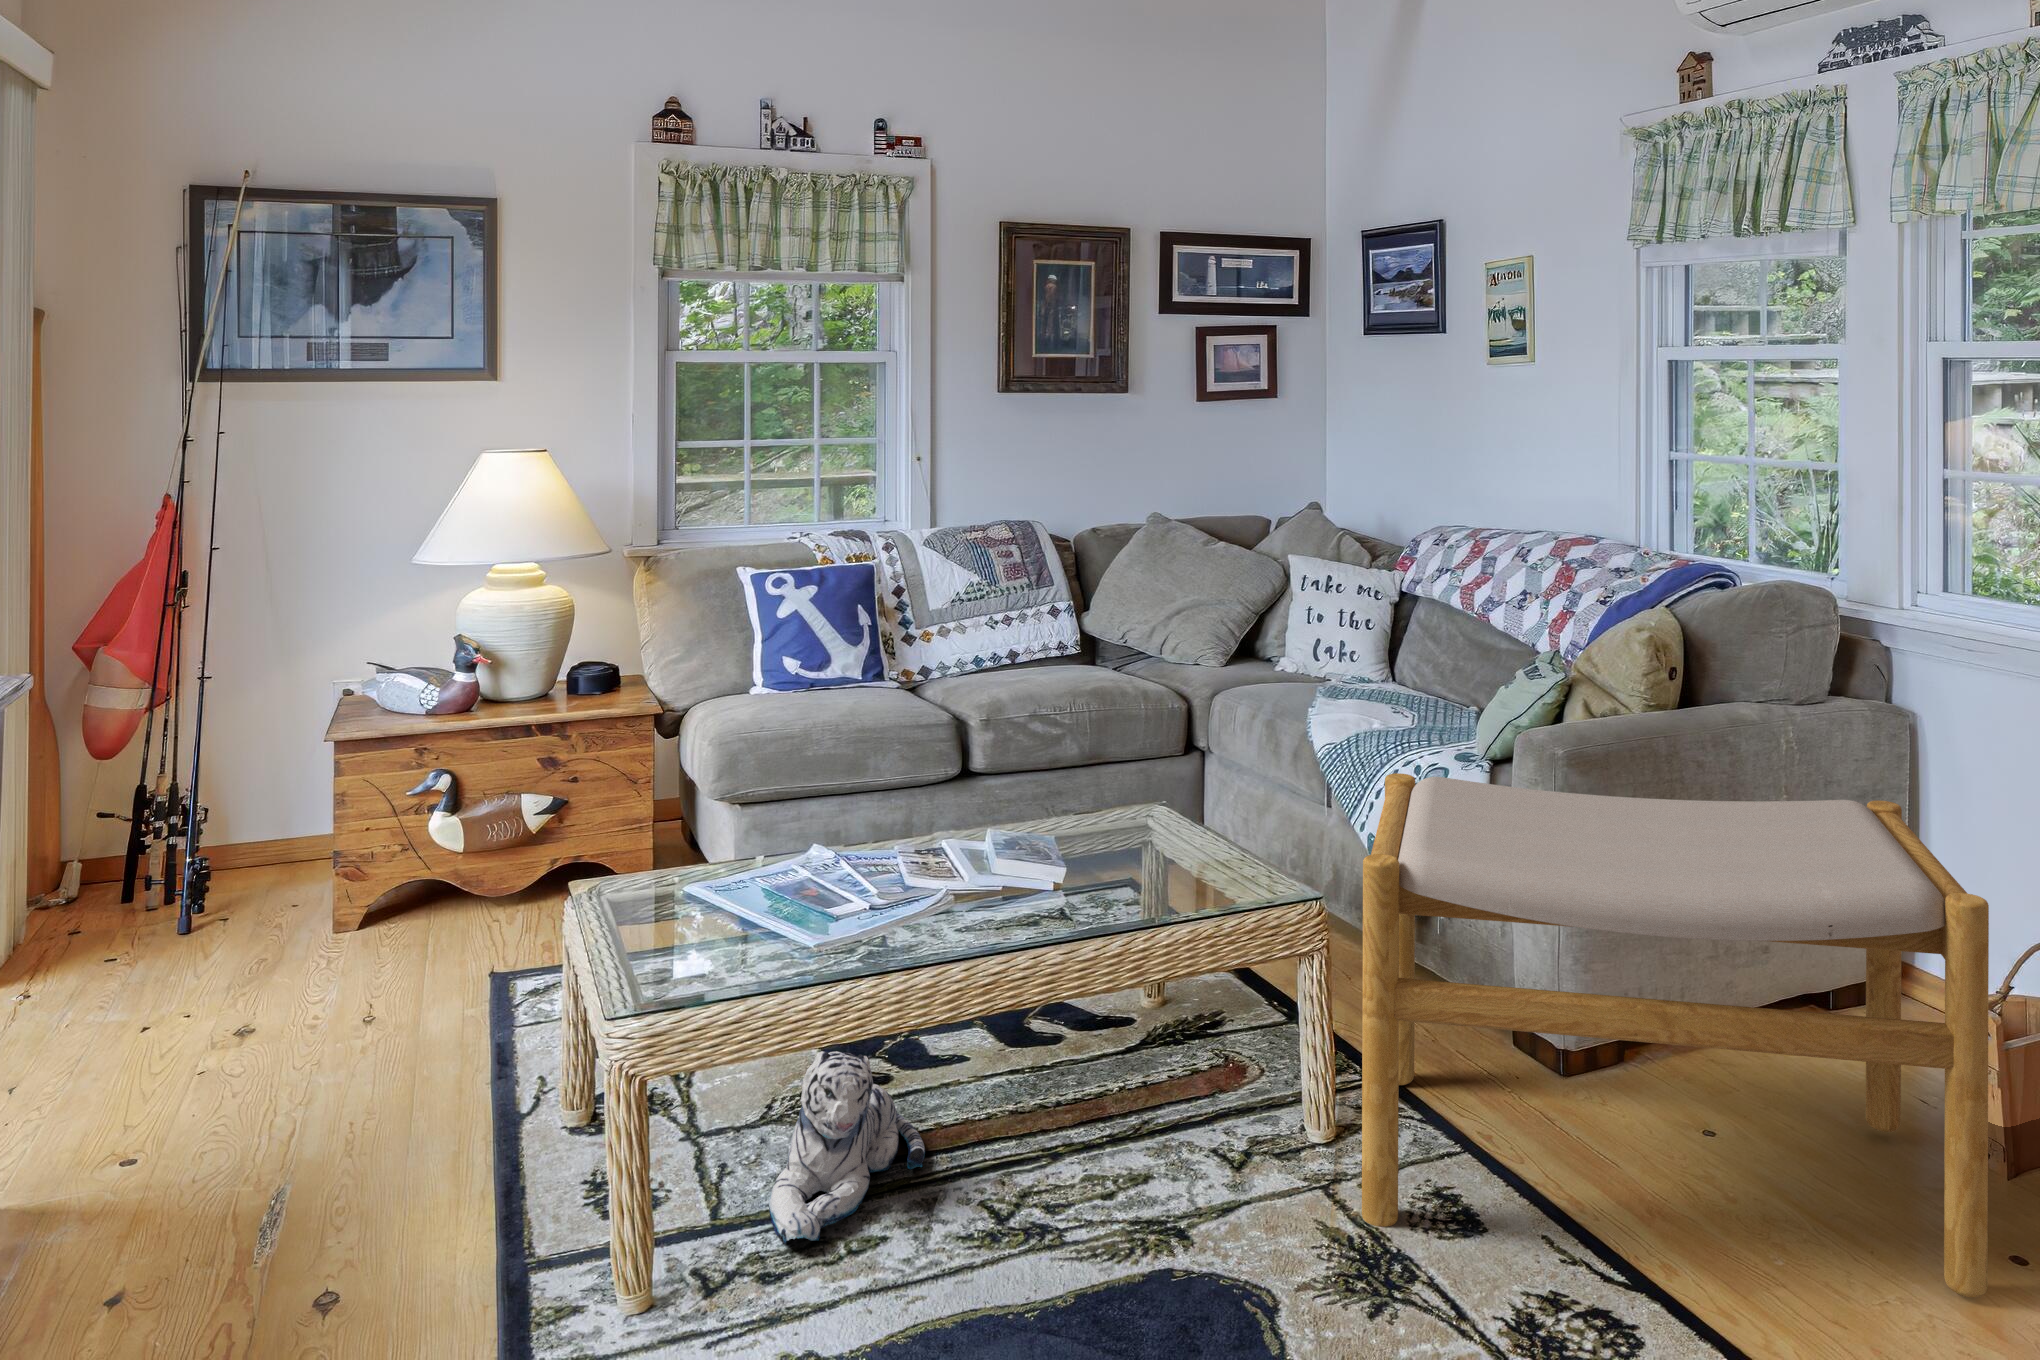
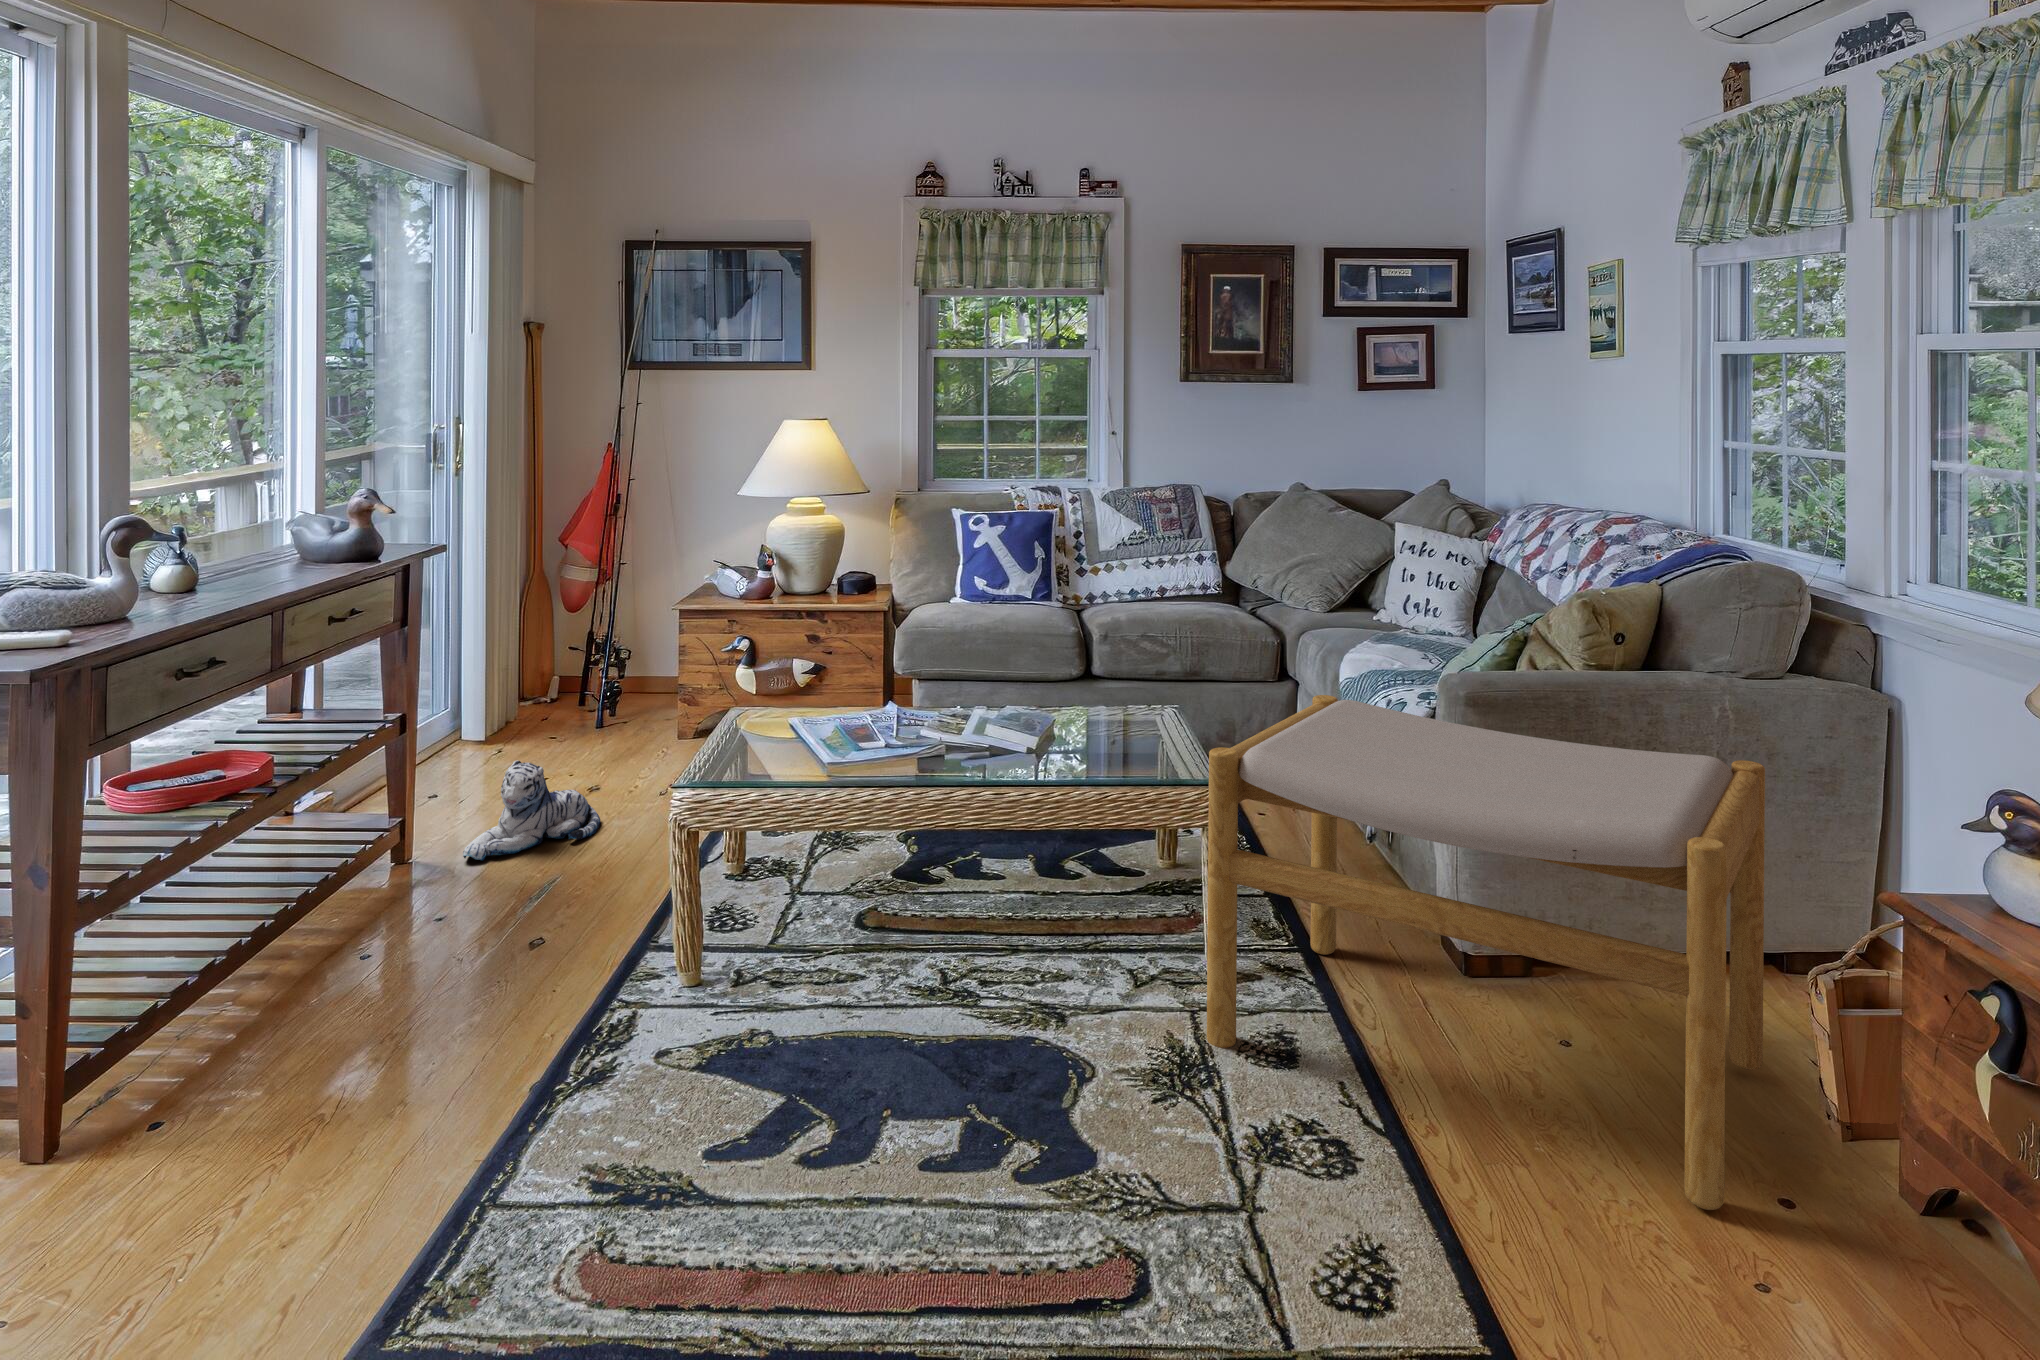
plush toy: present [769,1051,925,1243] -> present [463,761,601,861]

